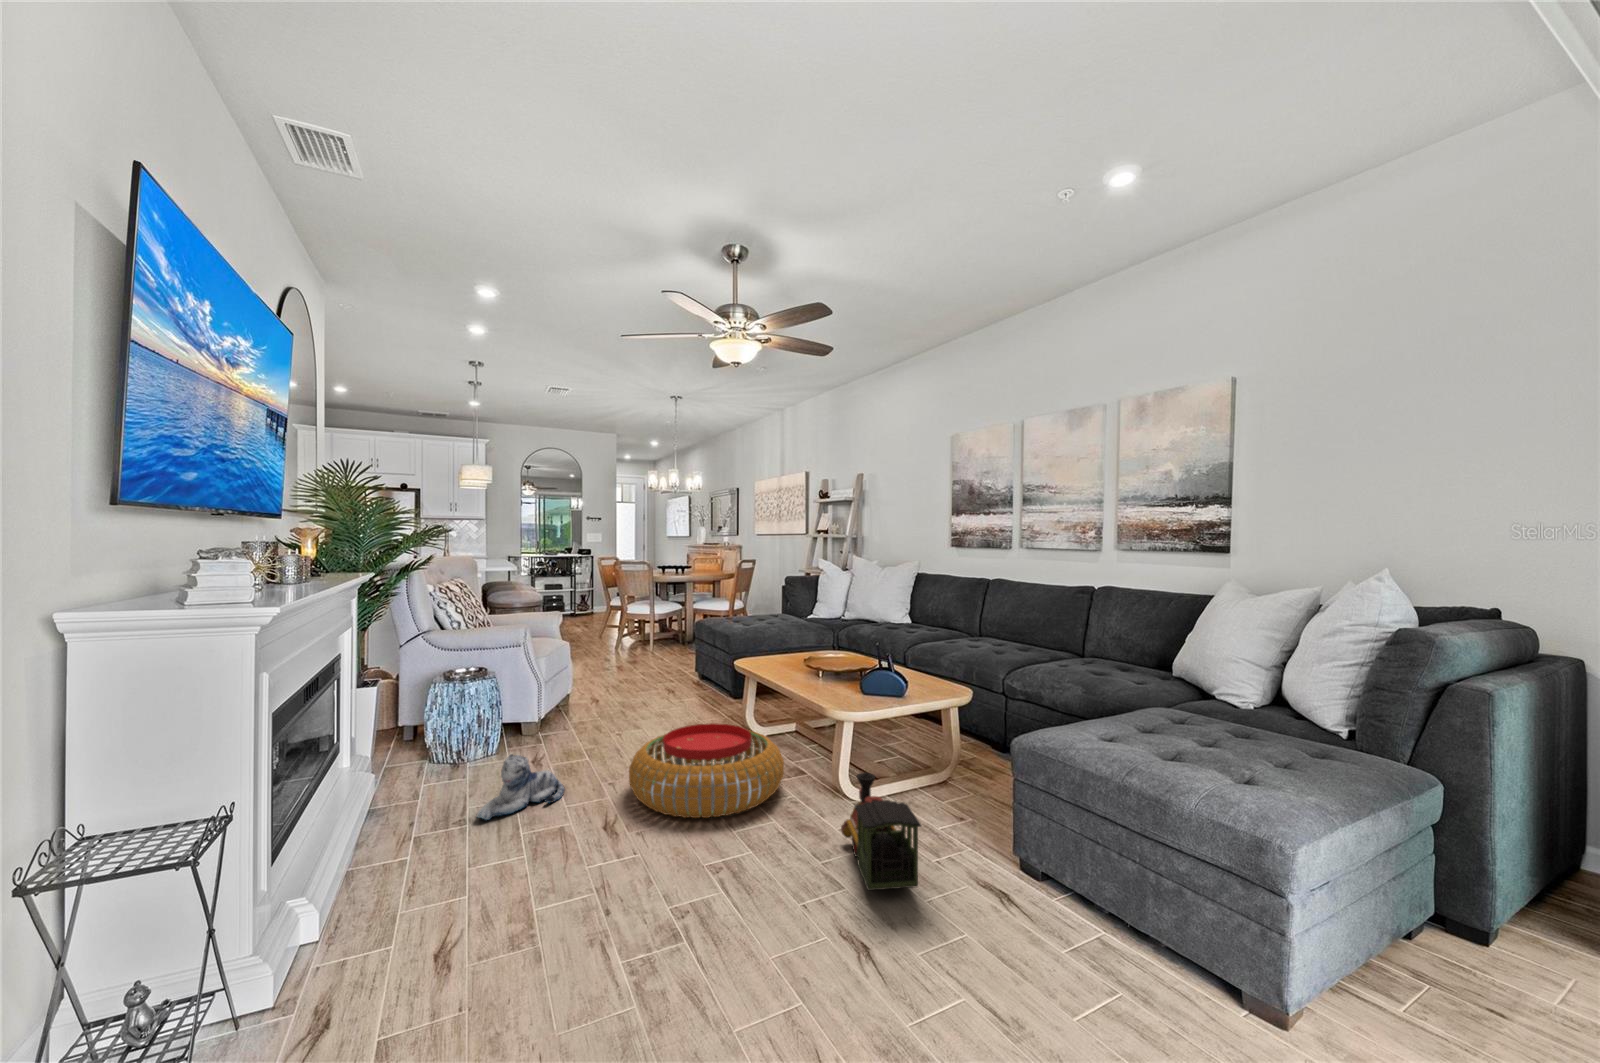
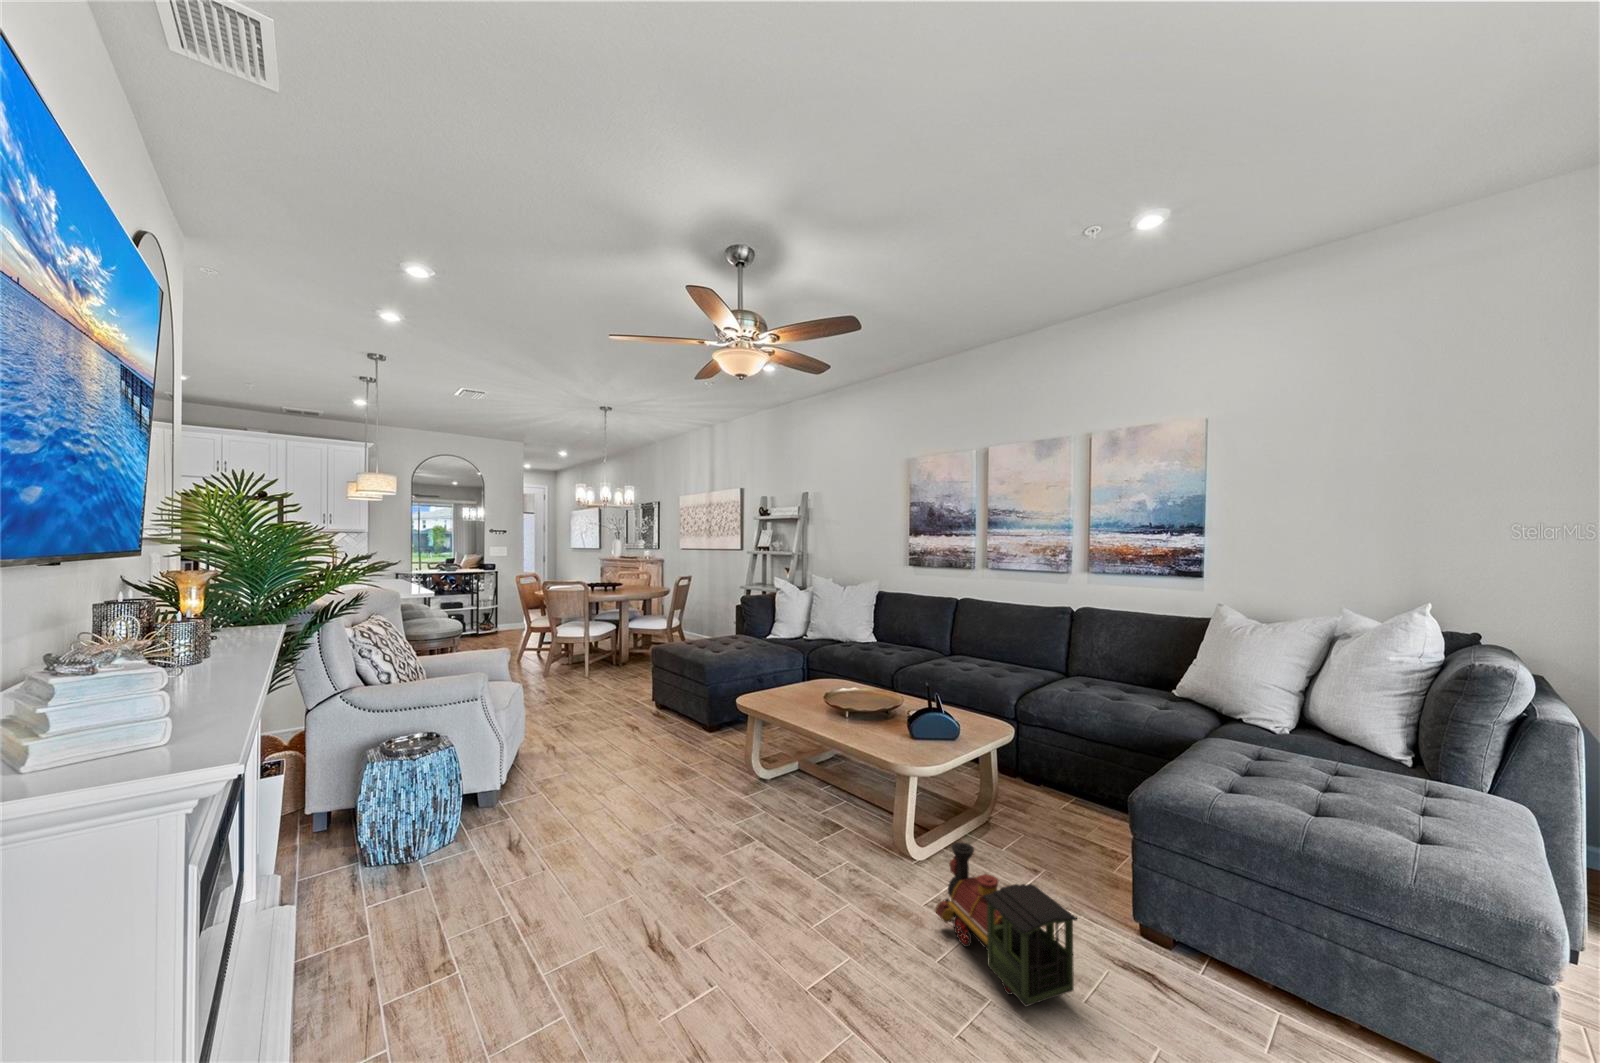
pouf: present [629,723,784,818] -> none [655,783,835,916]
plush toy: present [477,754,565,820] -> none [468,859,571,959]

